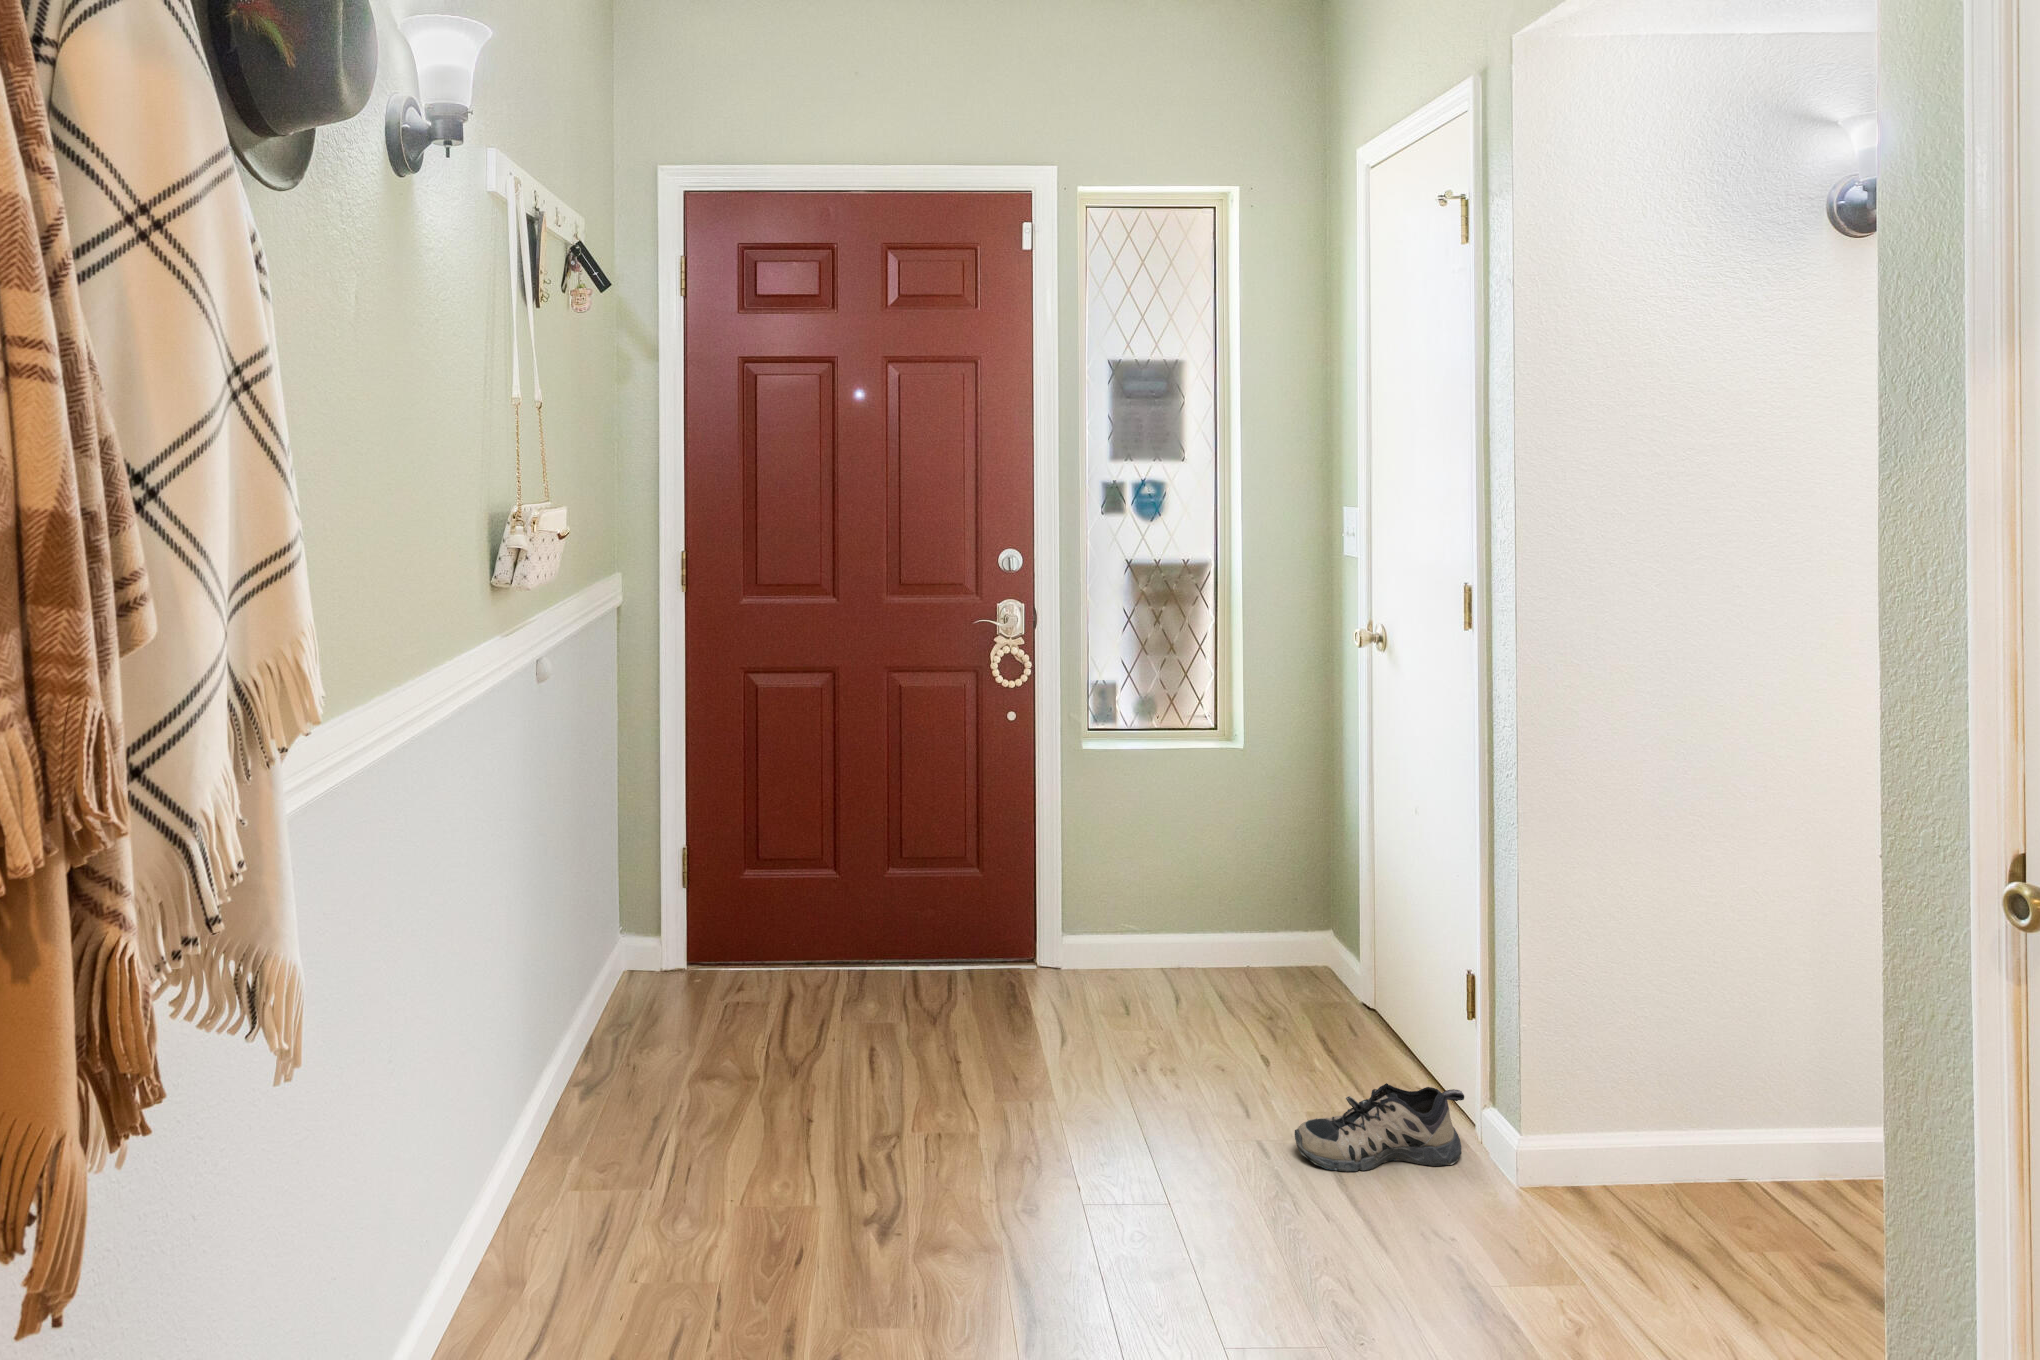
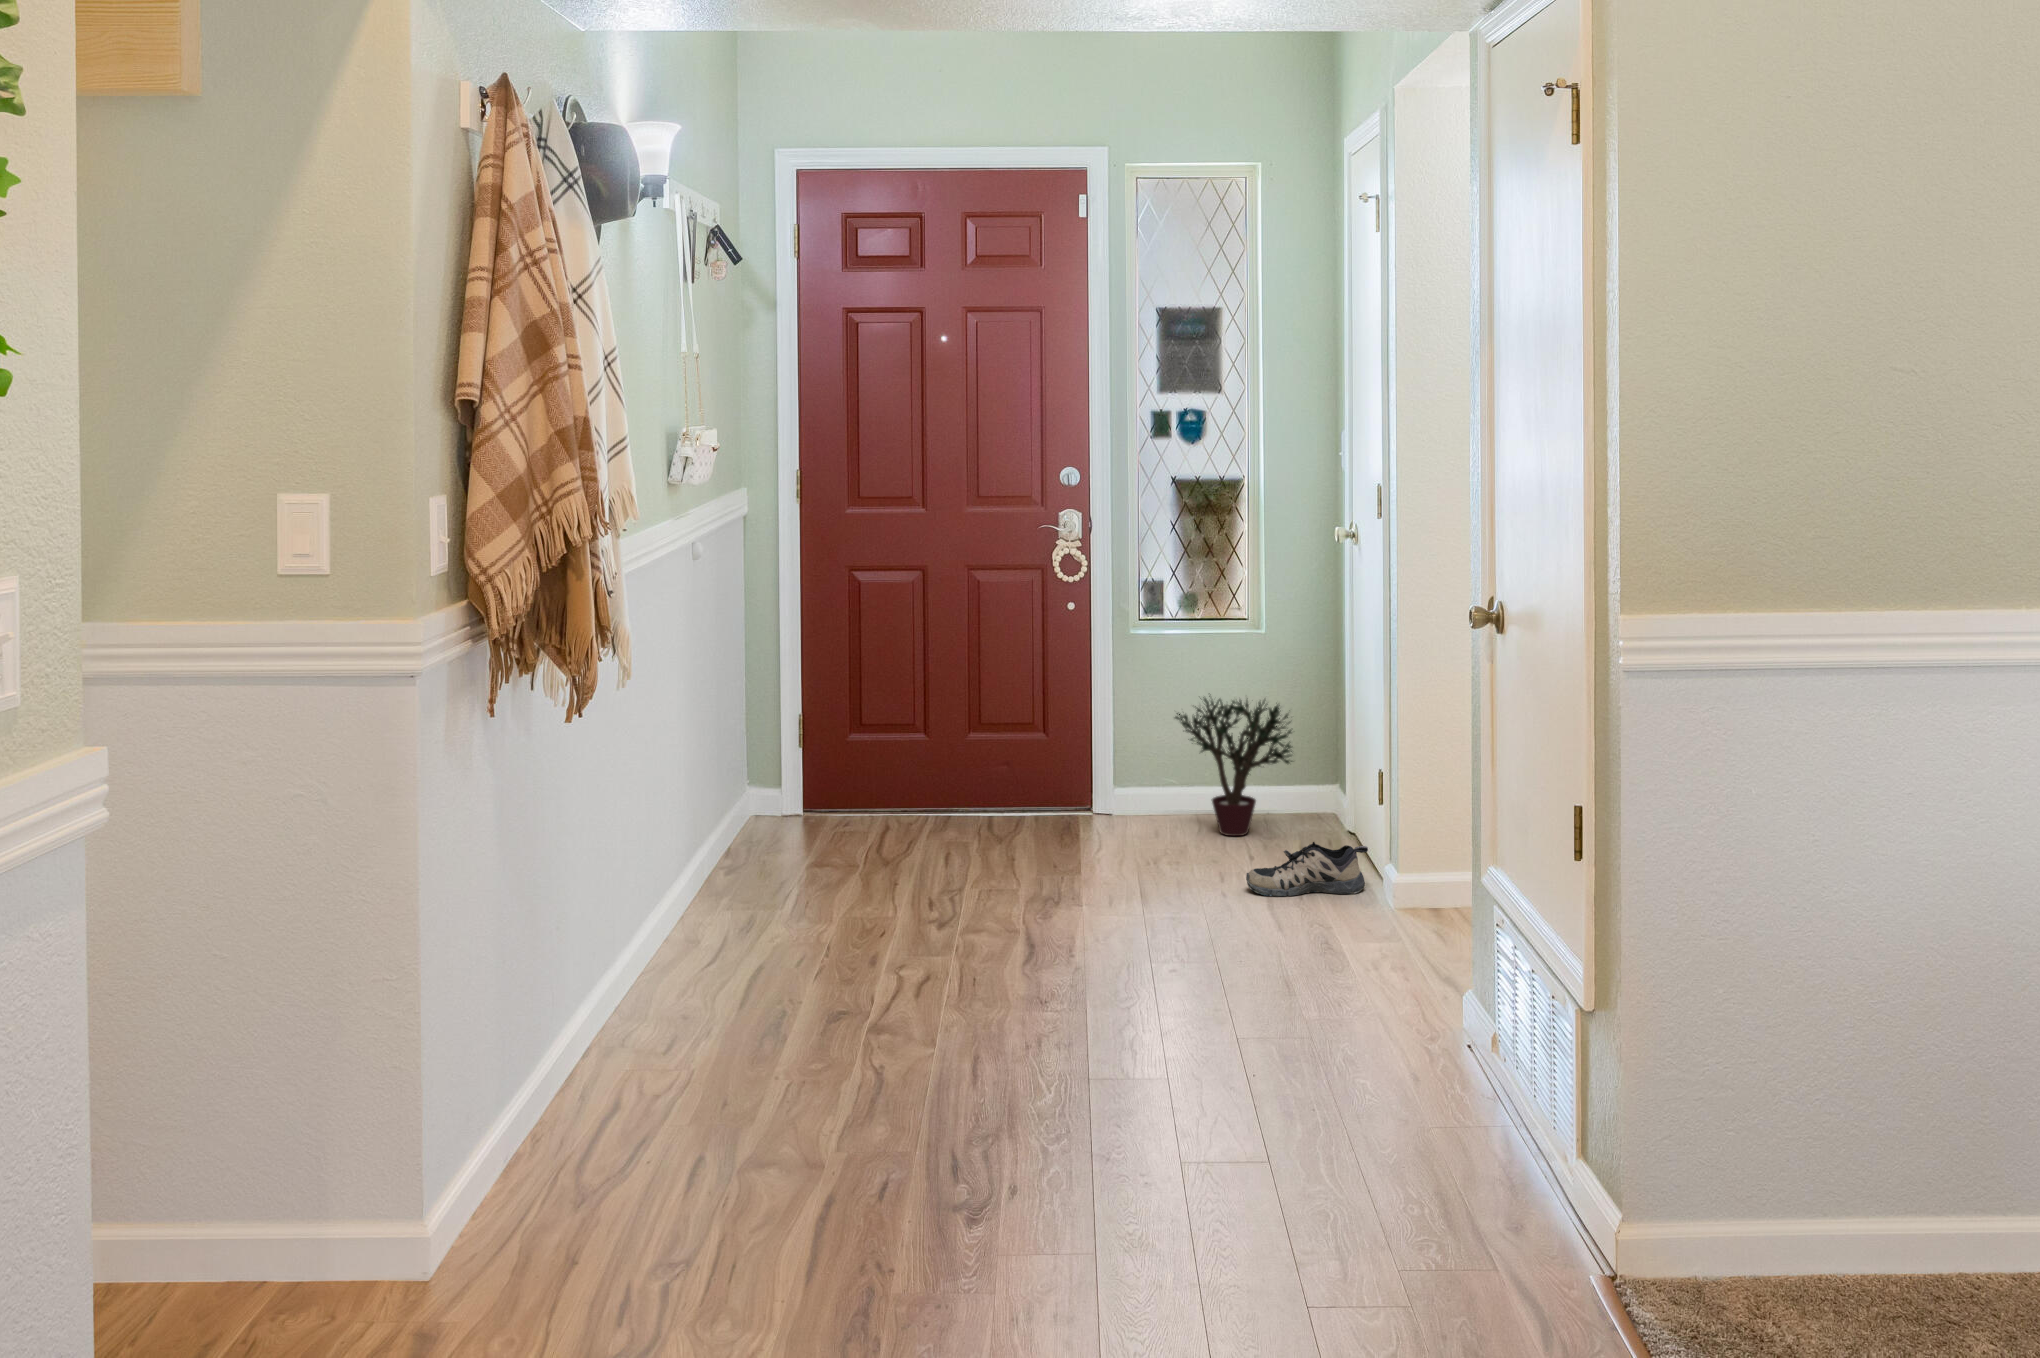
potted plant: none [1144,833,1317,1023] -> present [1175,696,1292,836]

